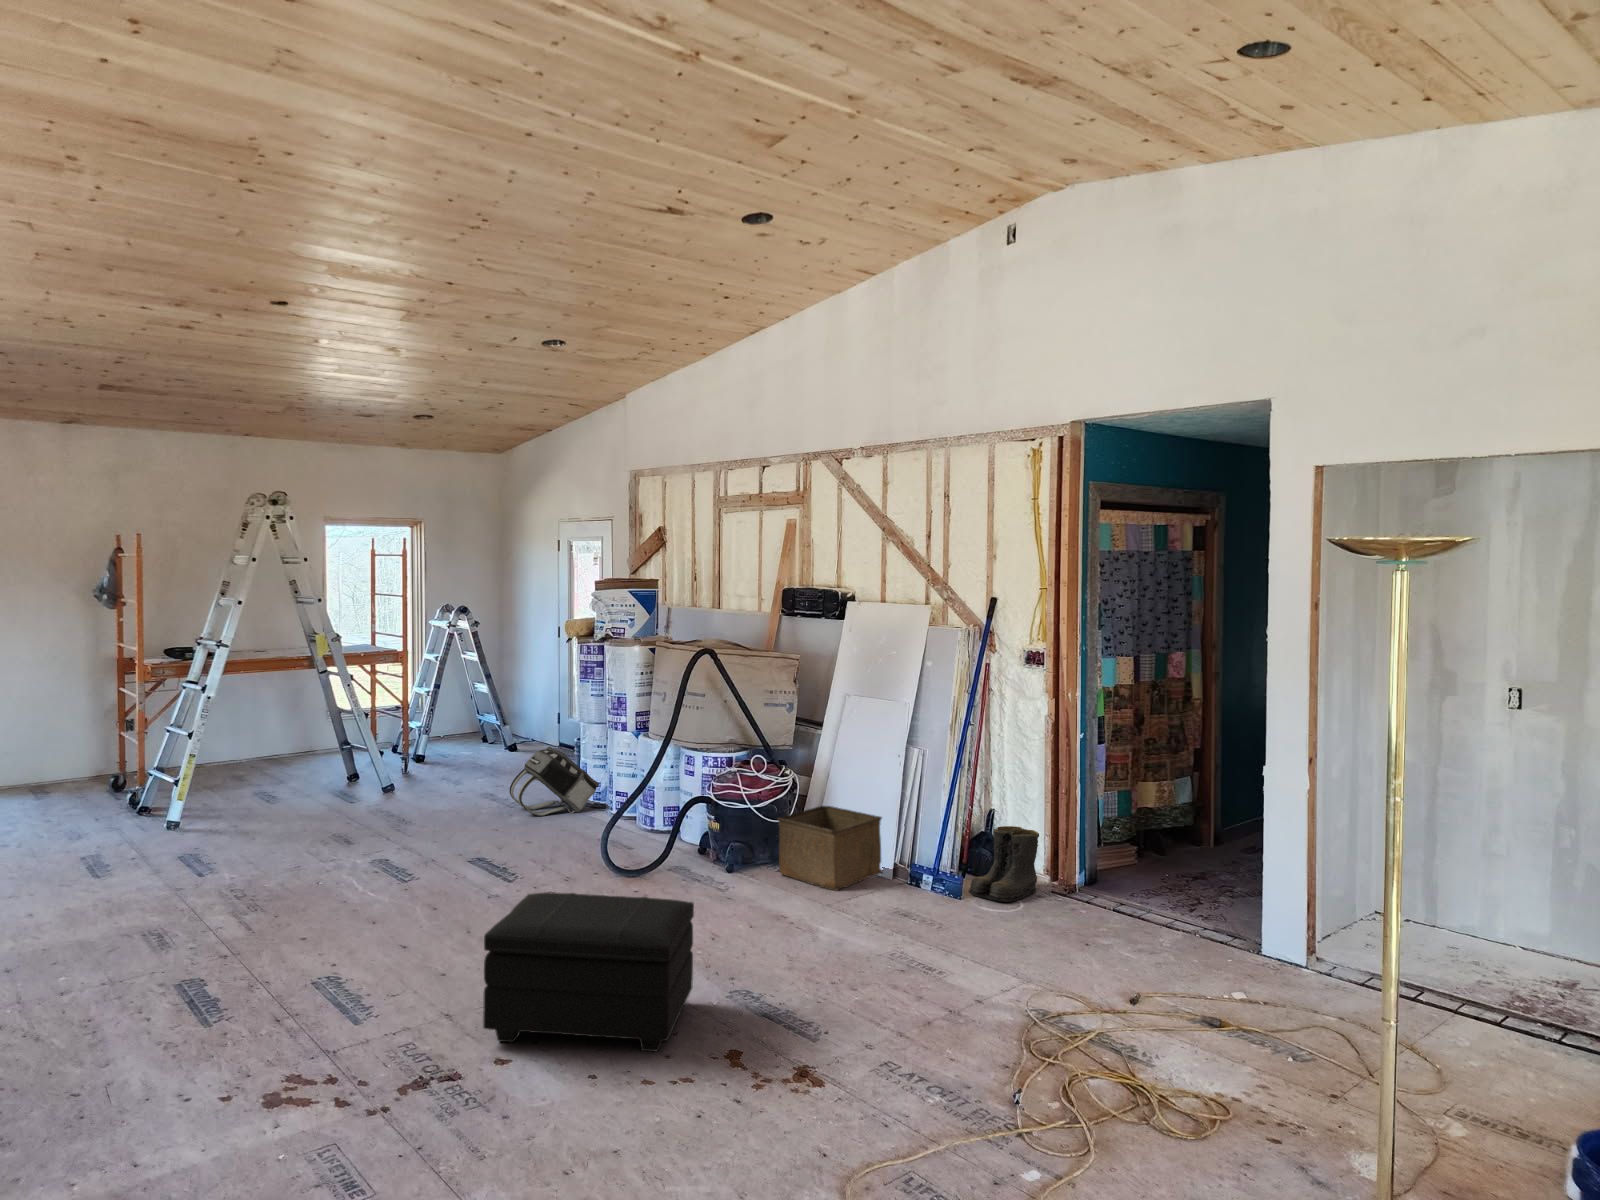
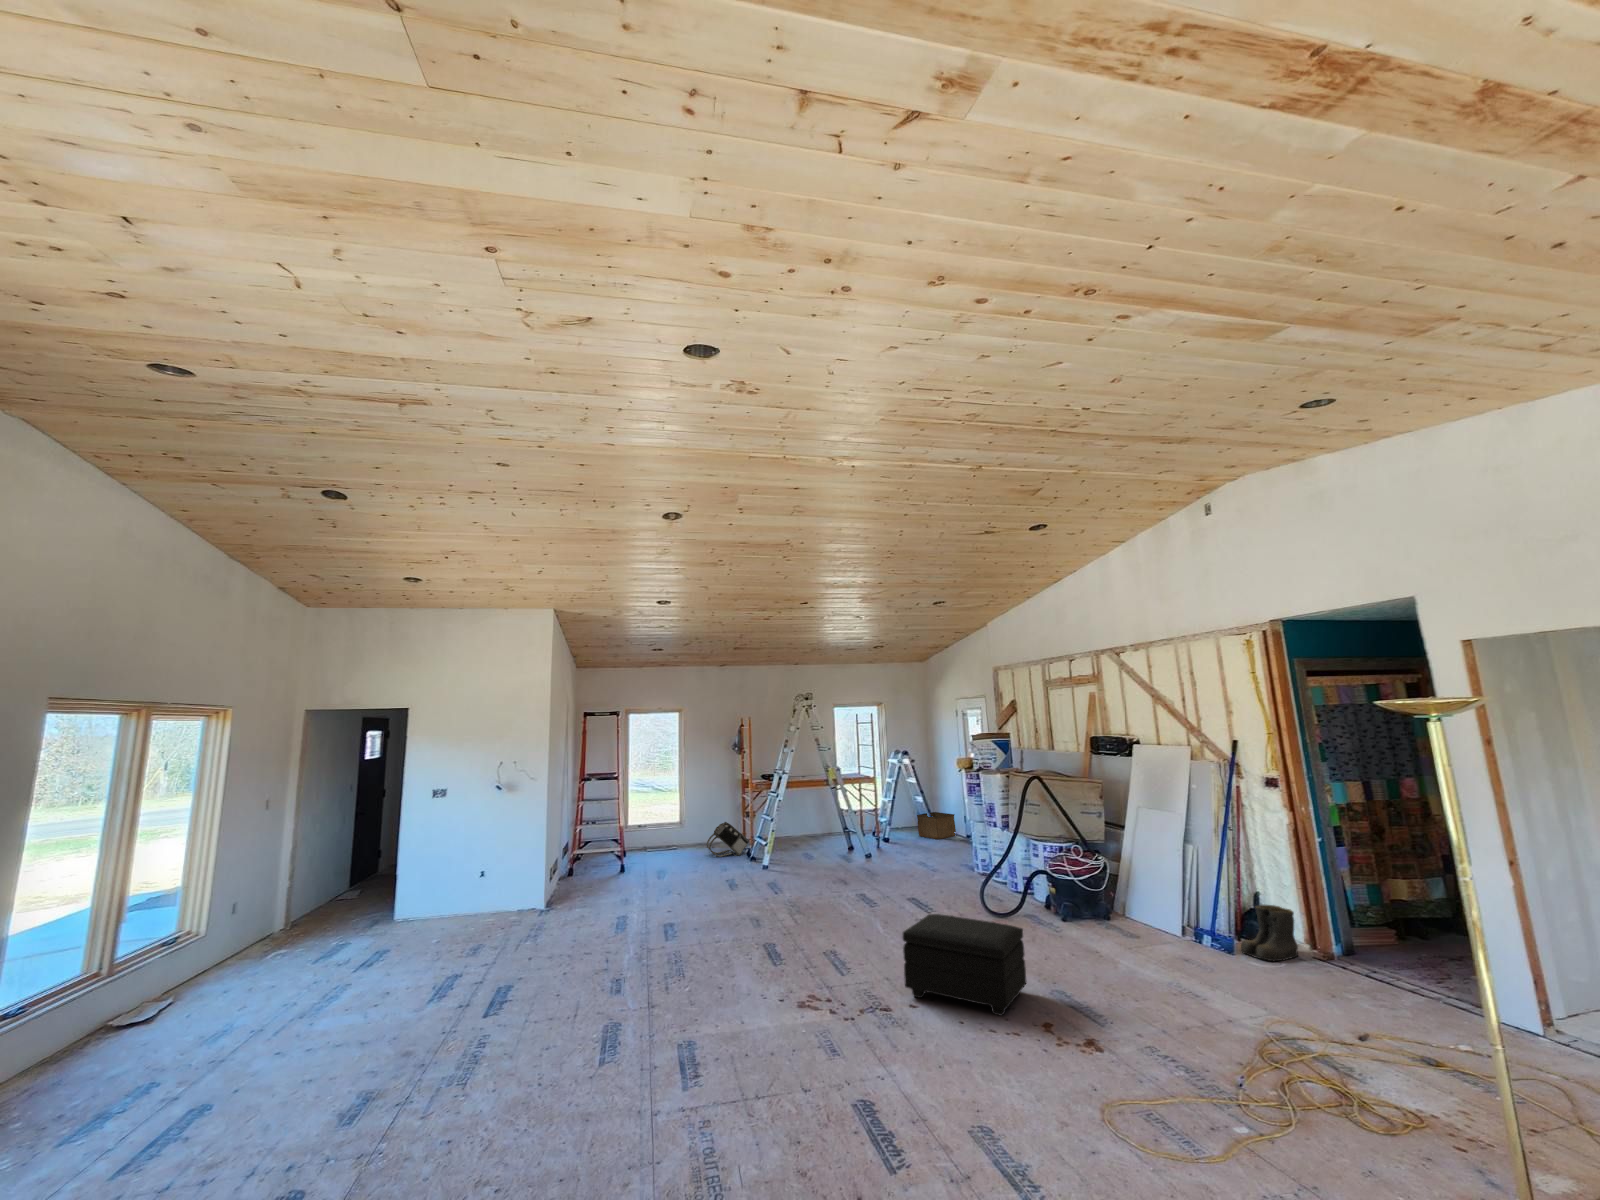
backpack: present [509,747,598,816] -> present [707,822,749,857]
storage bin: present [778,806,882,891] -> present [917,812,957,840]

